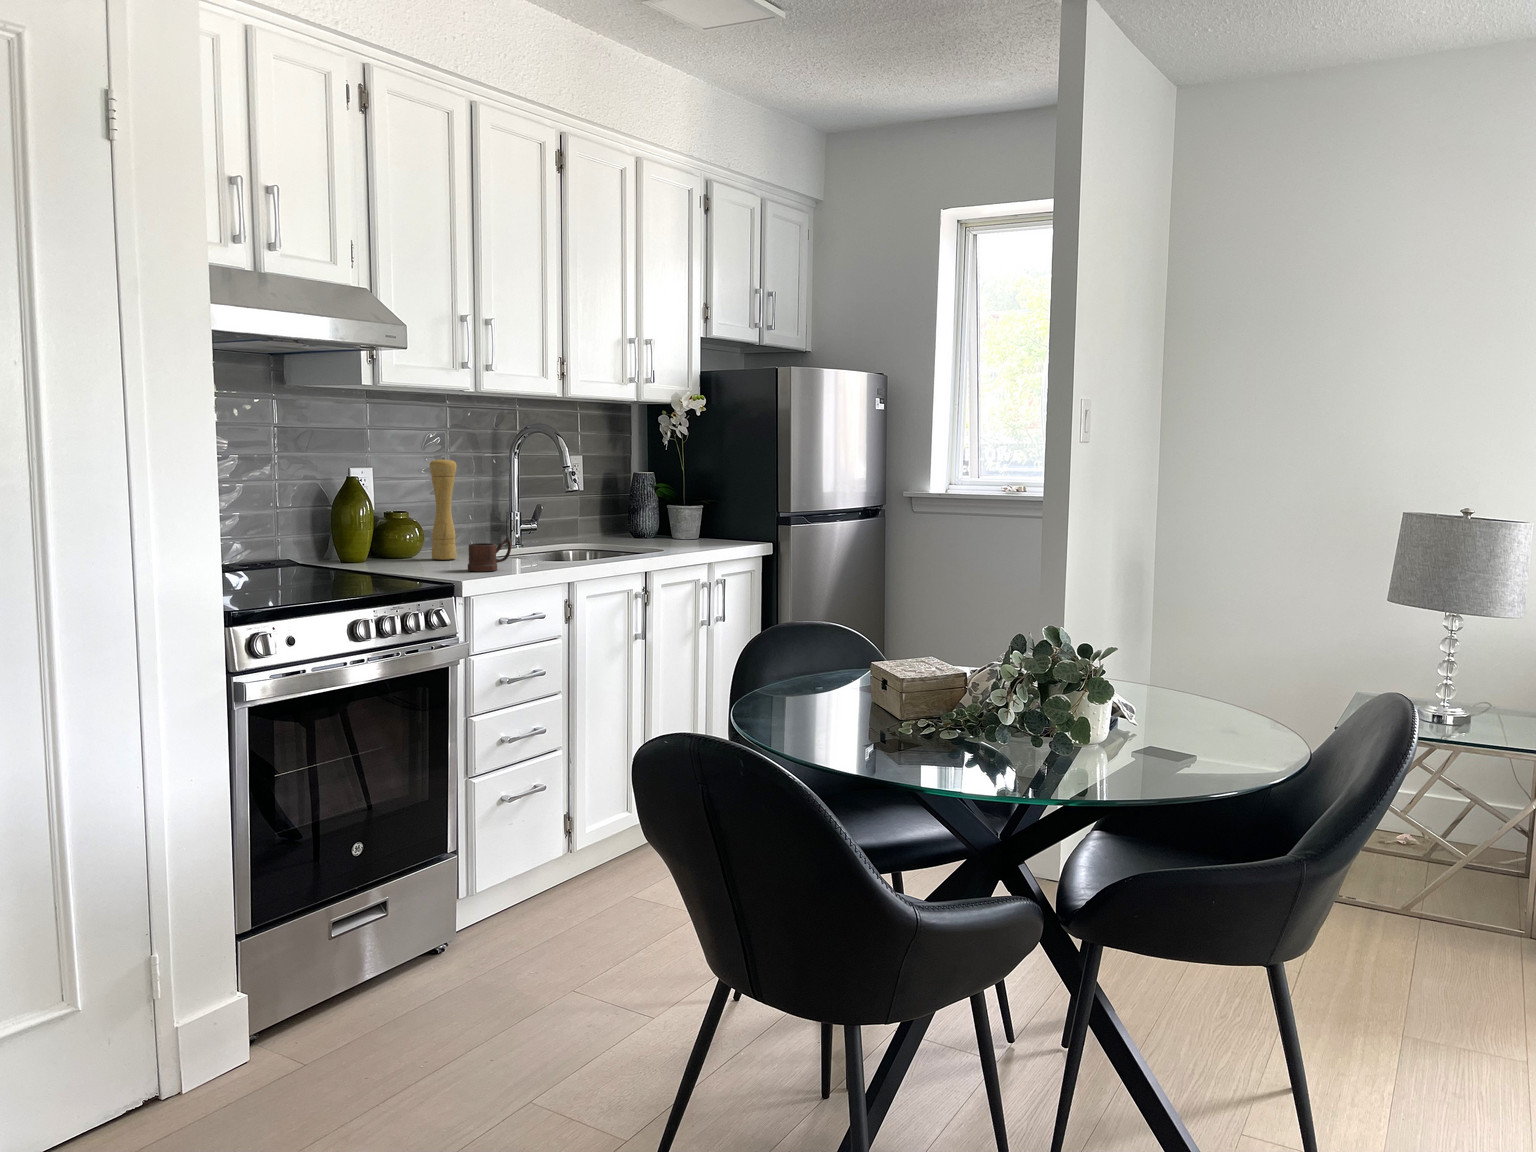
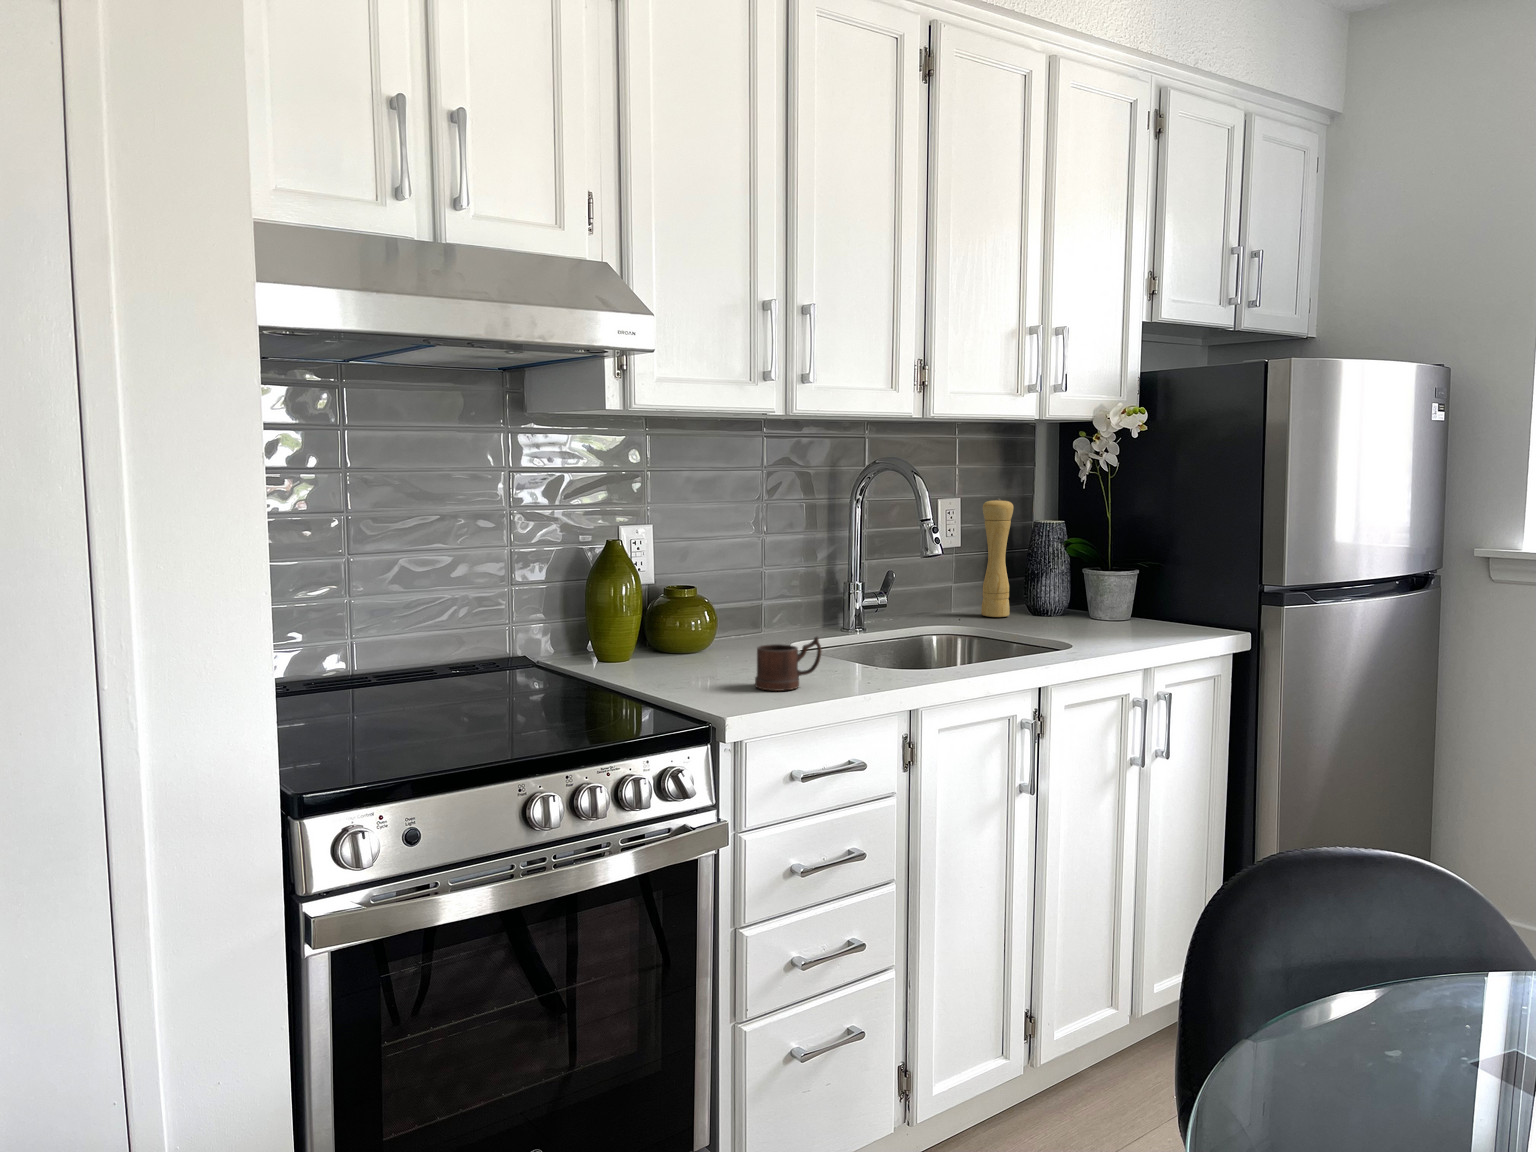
pepper mill: present [430,458,457,560] -> present [981,498,1013,617]

